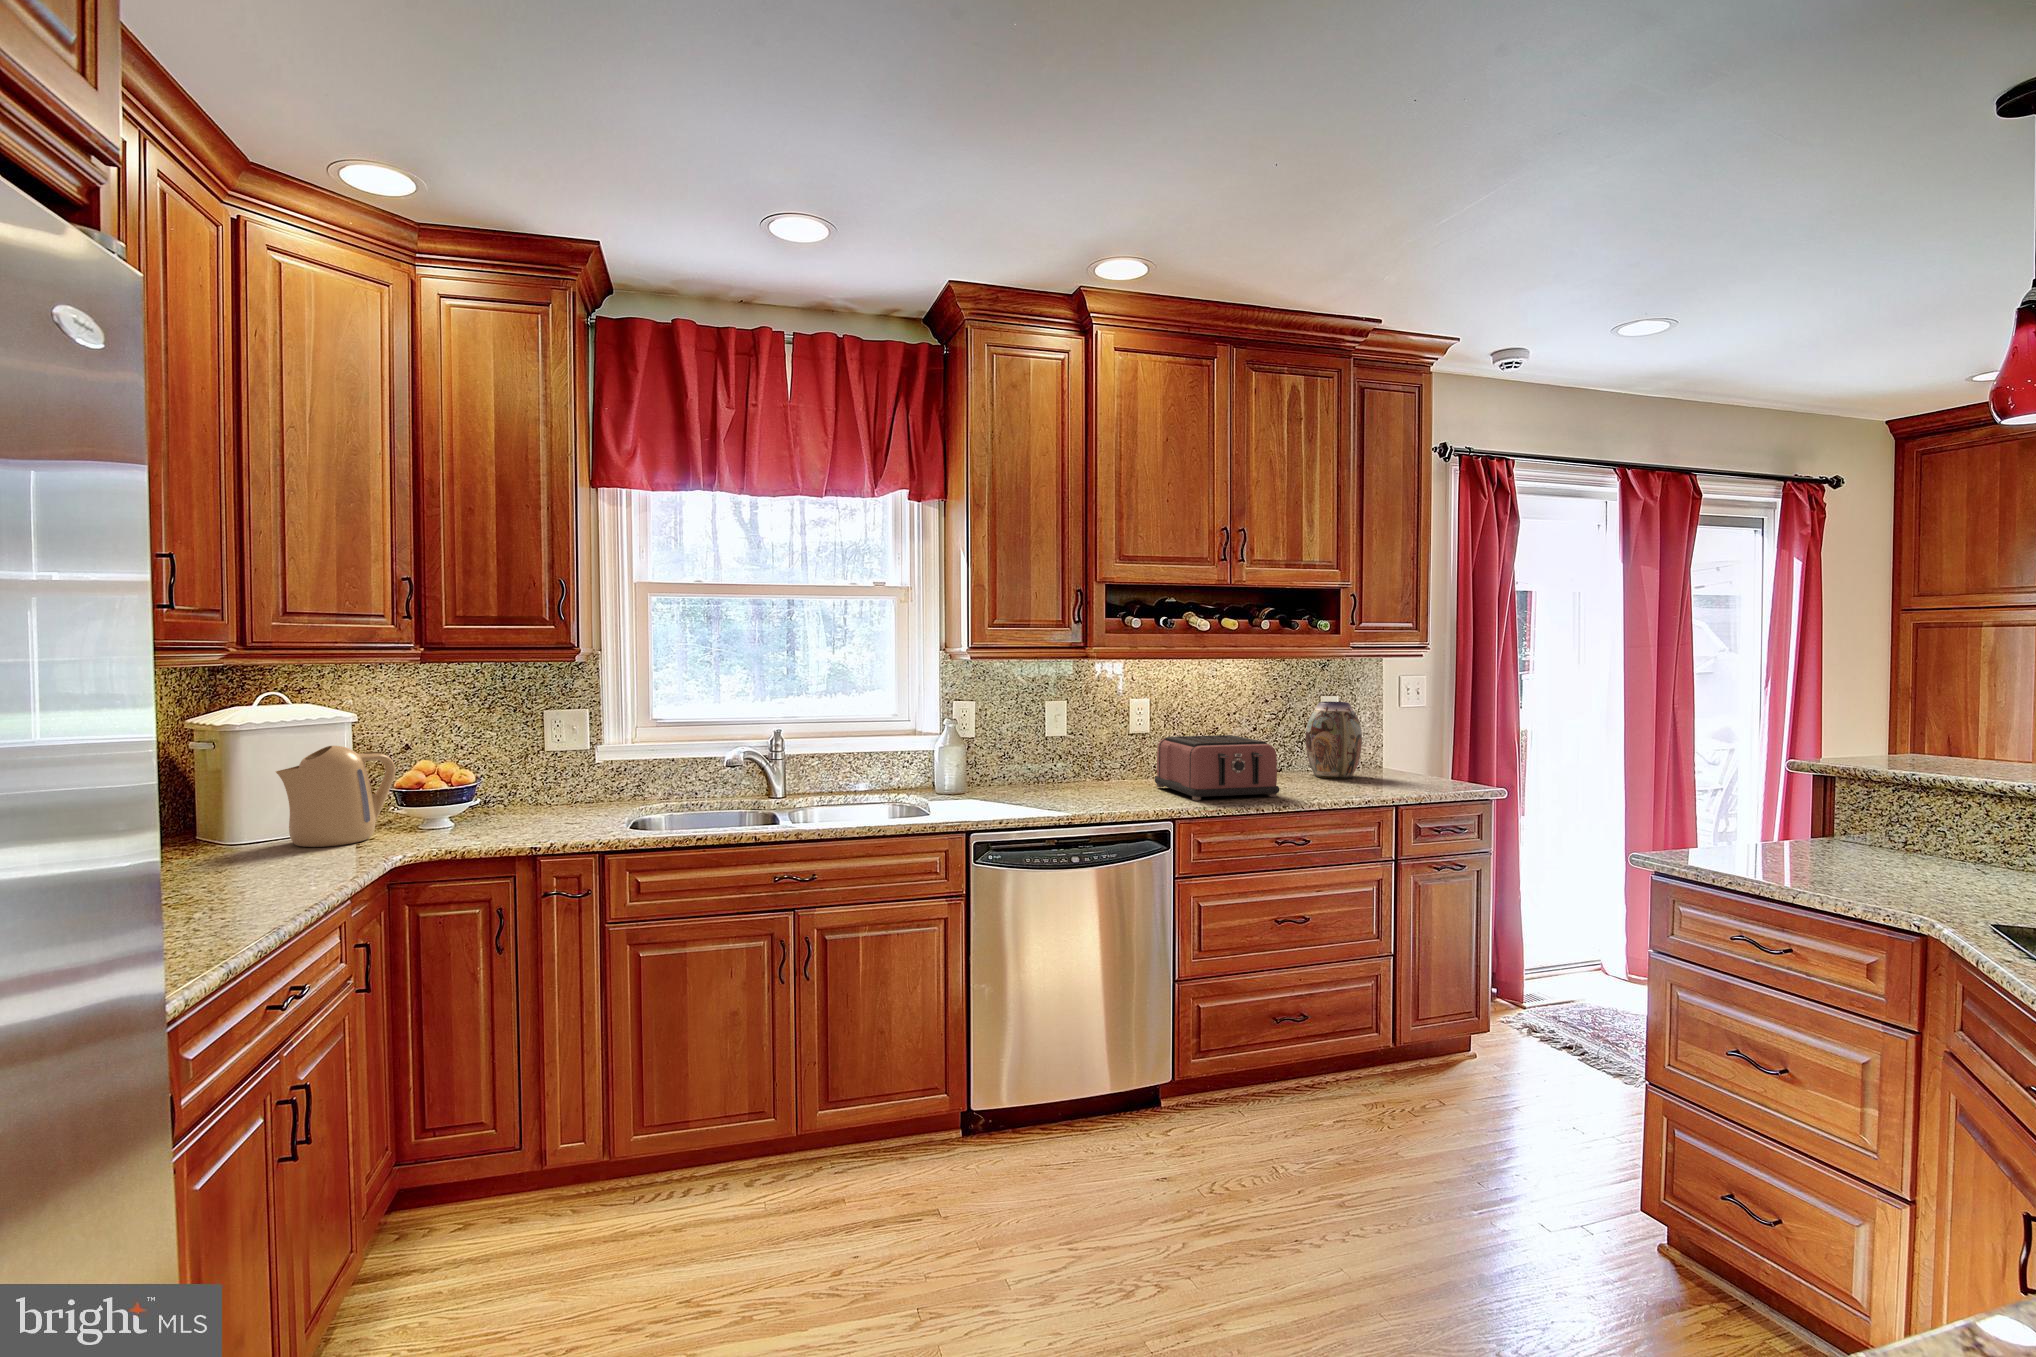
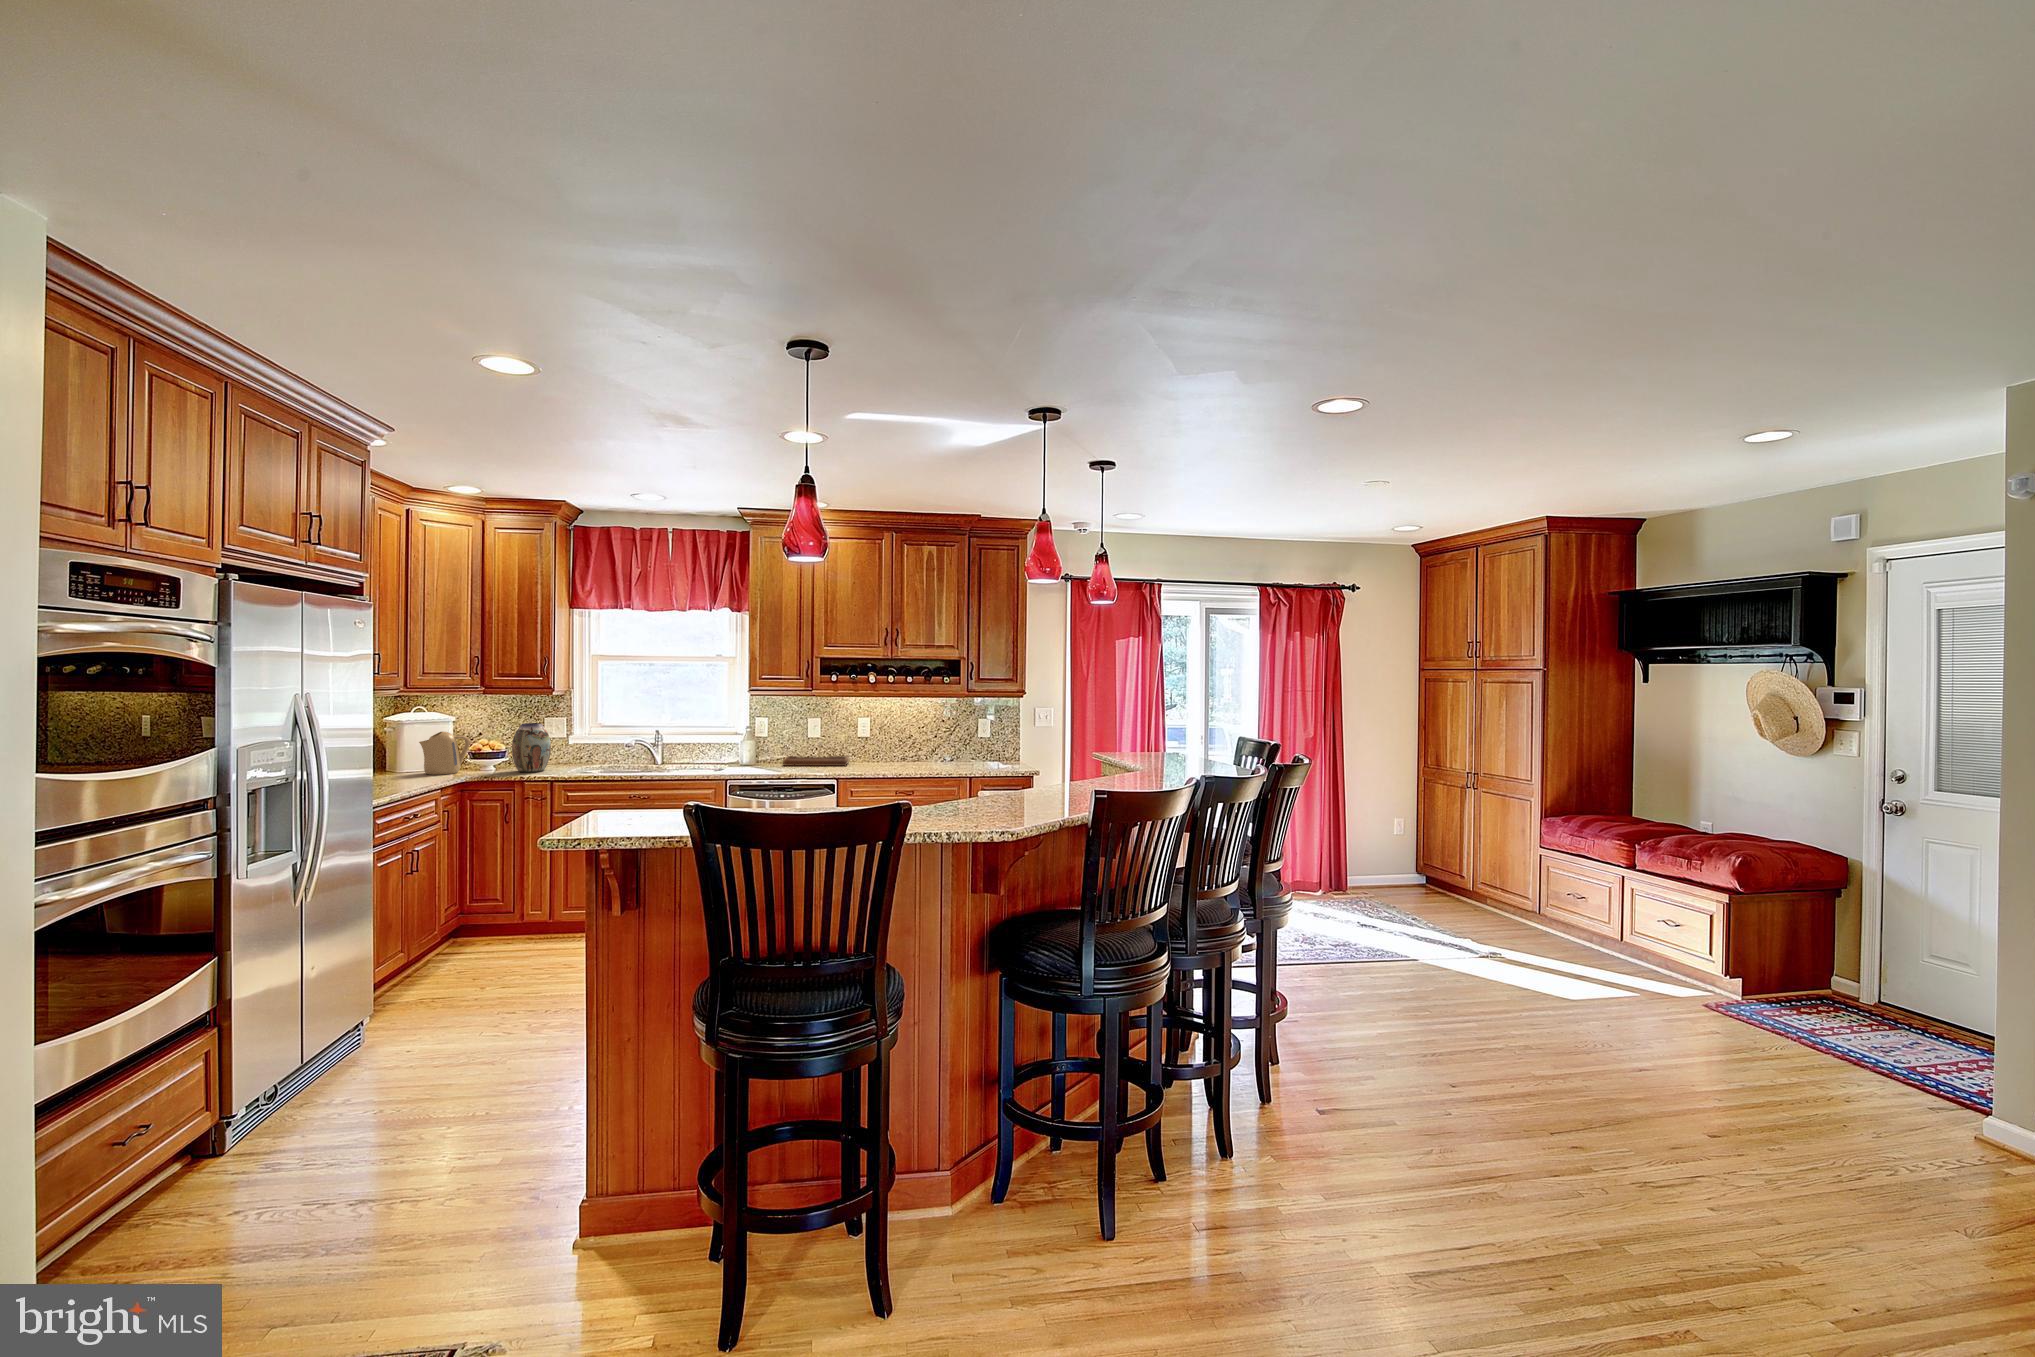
vase: present [1306,702,1362,779] -> present [512,723,551,773]
toaster: present [1155,735,1279,801] -> none [856,738,907,772]
tray: none [1009,746,1135,793] -> present [783,743,849,766]

